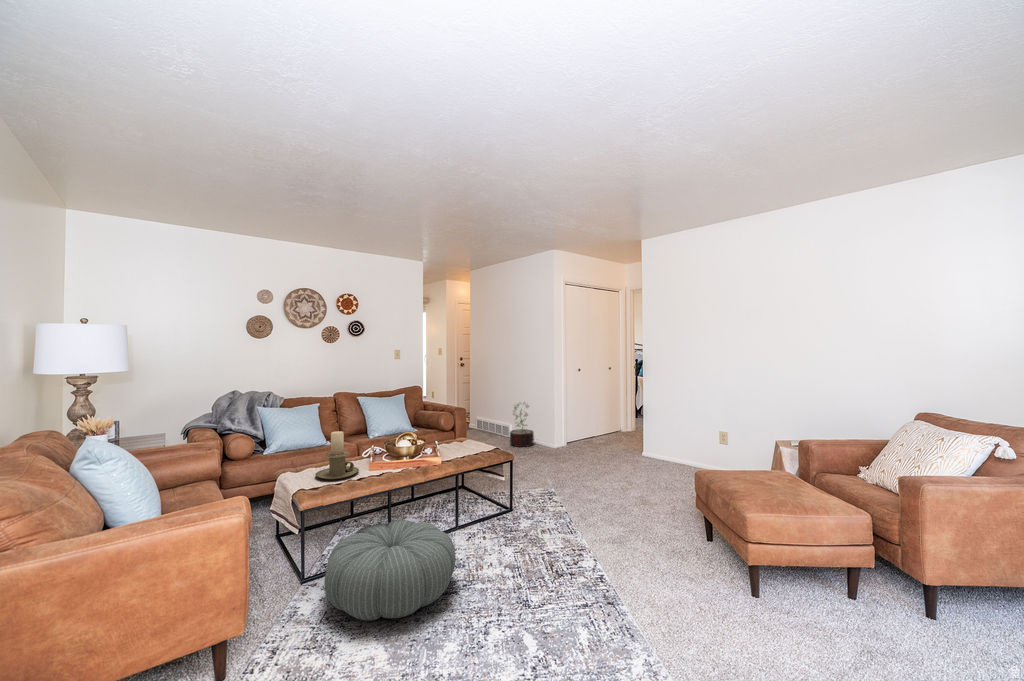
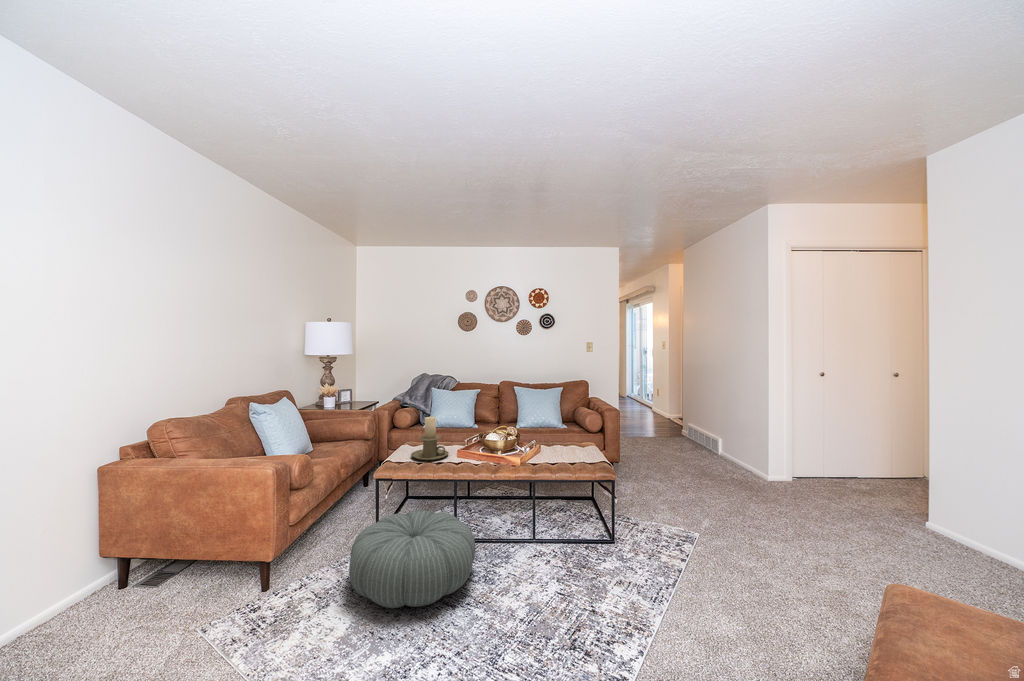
decorative plant: present [510,403,534,447] -> none [706,413,741,471]

